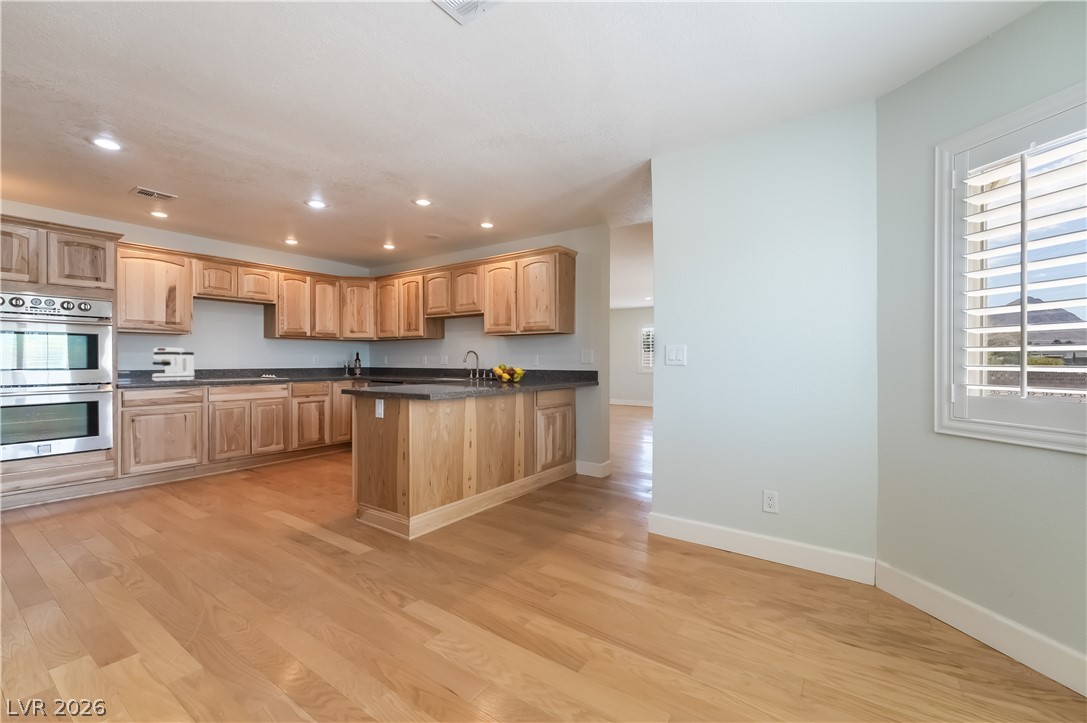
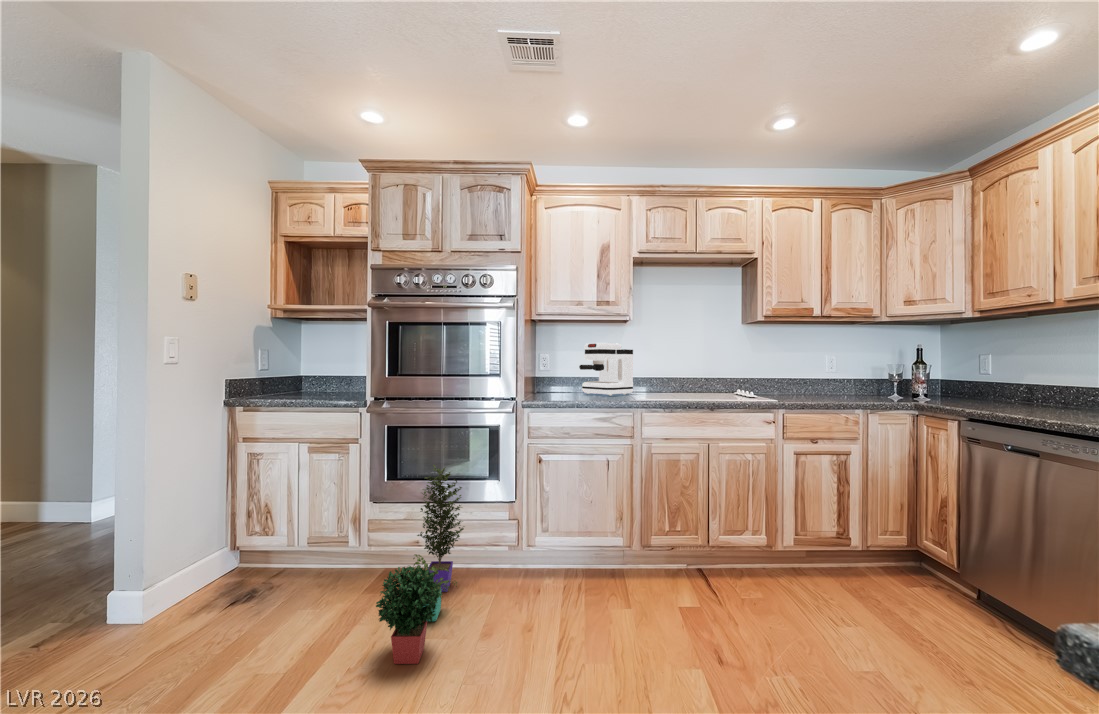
potted plant: none [26,429,93,528] -> present [376,465,464,664]

